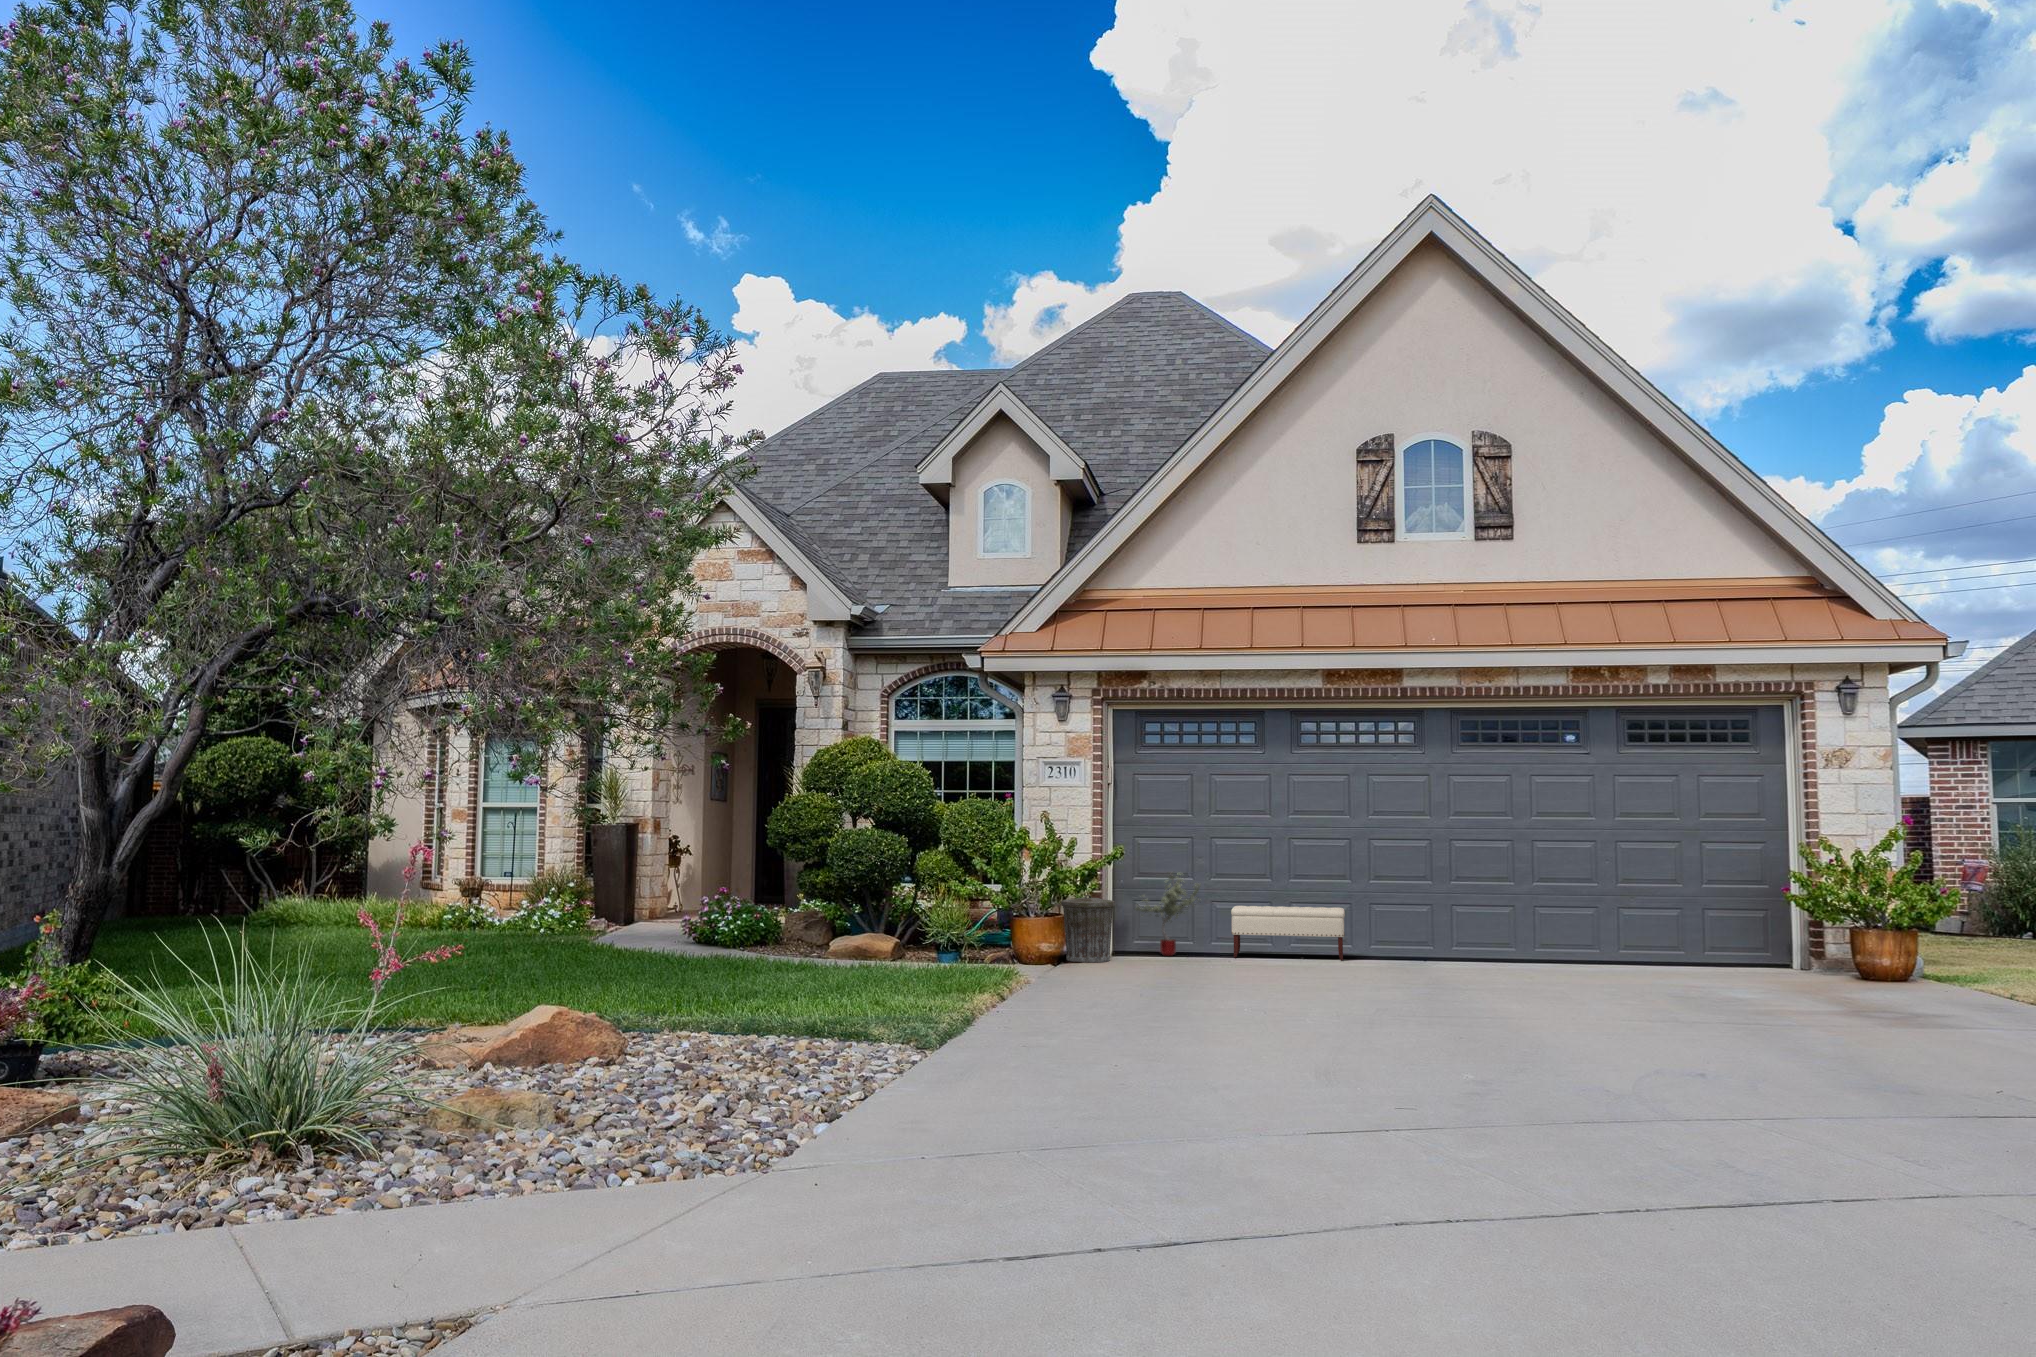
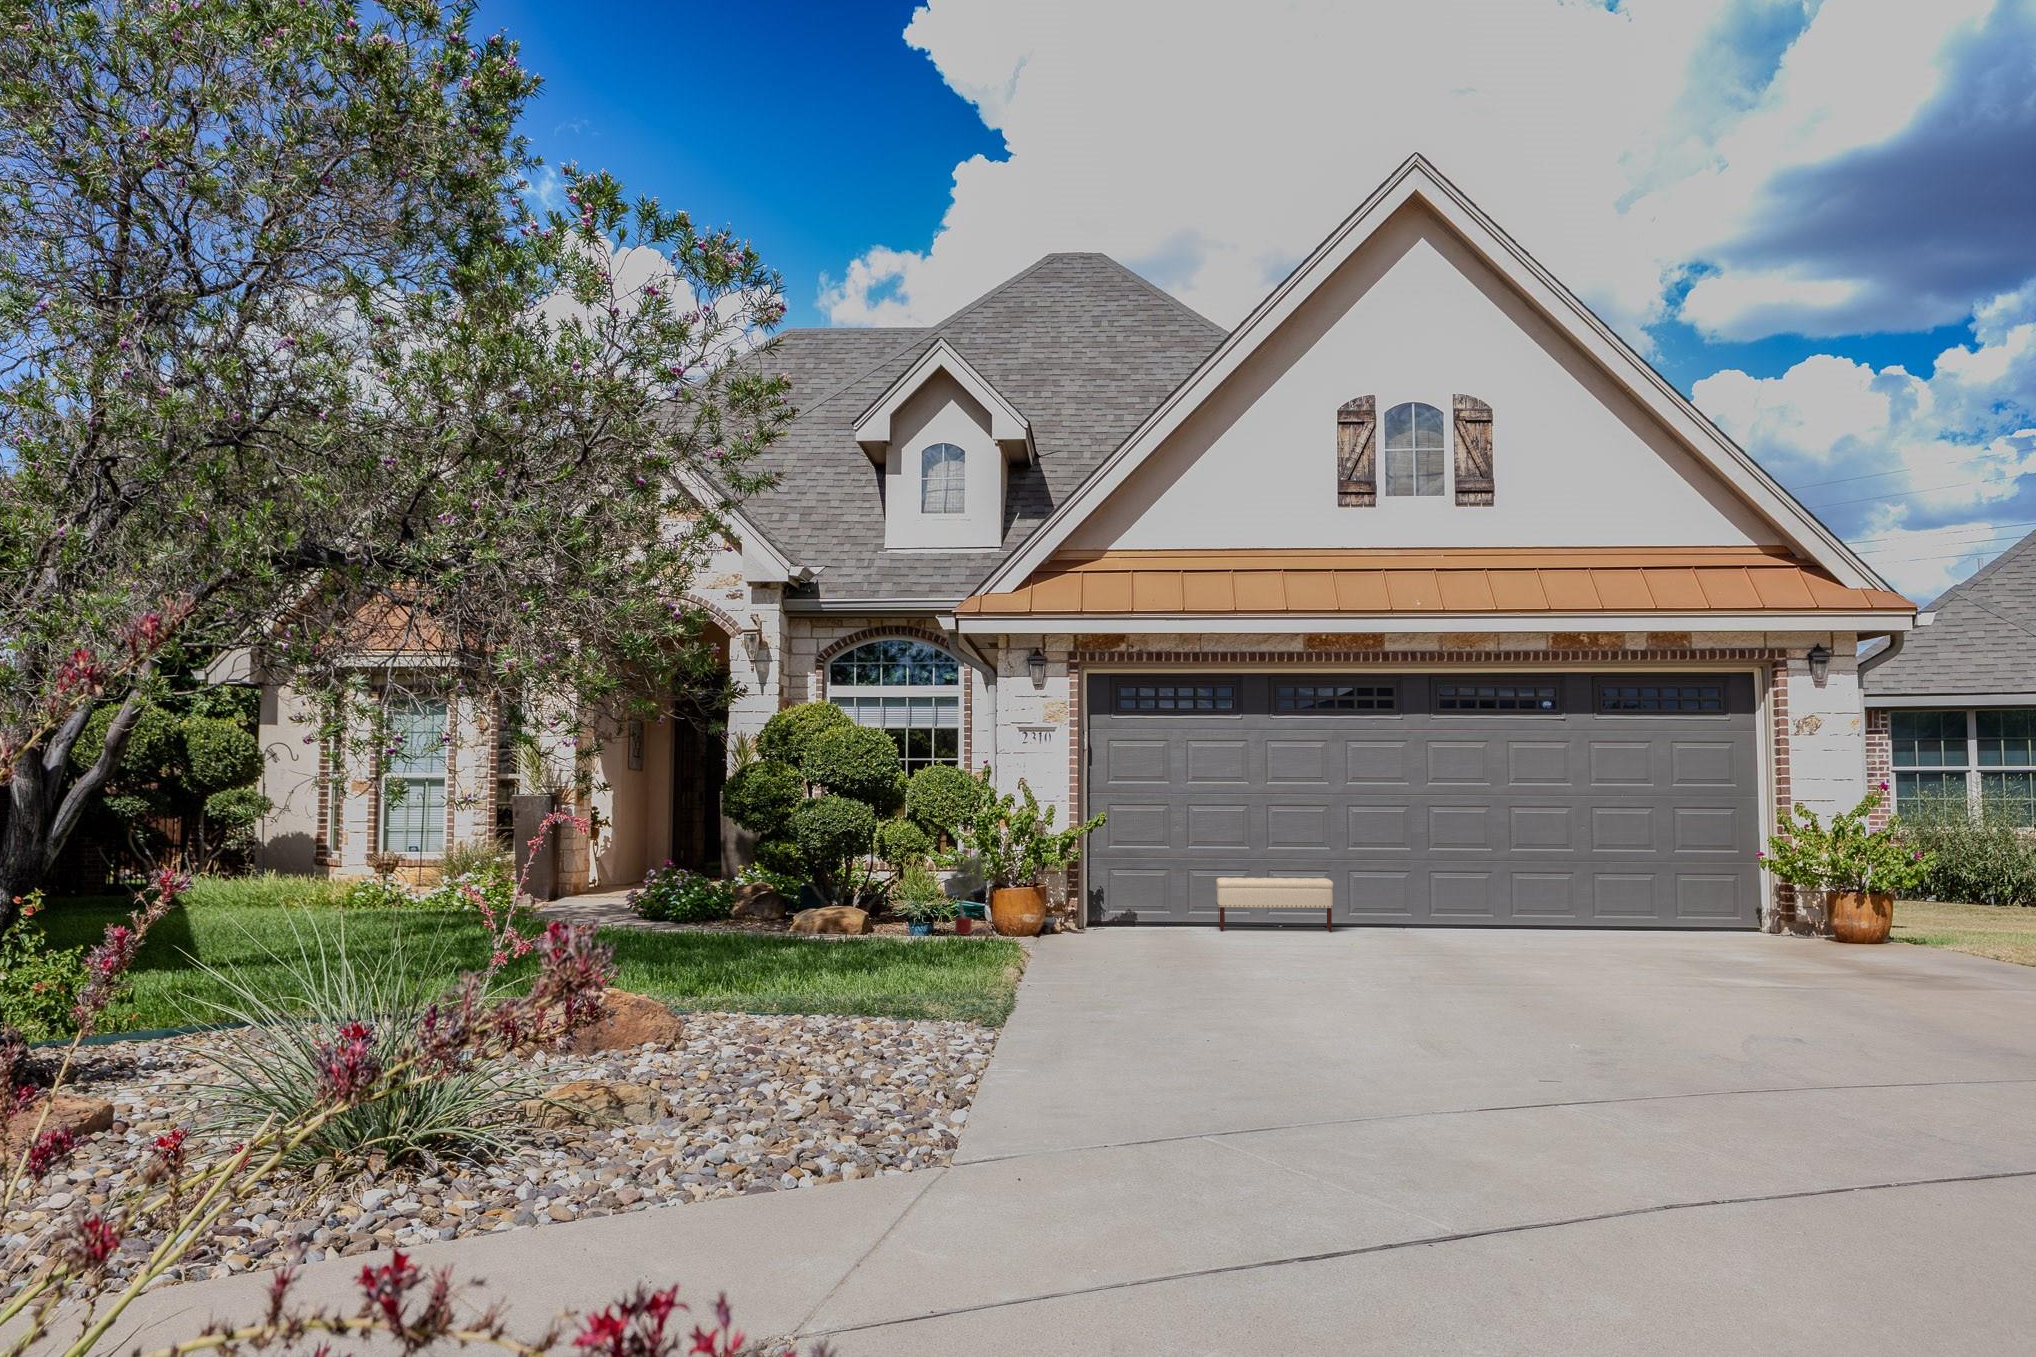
potted tree: present [1136,873,1200,956] -> present [948,846,994,935]
trash can: present [1061,895,1115,963] -> none [1047,868,1103,938]

